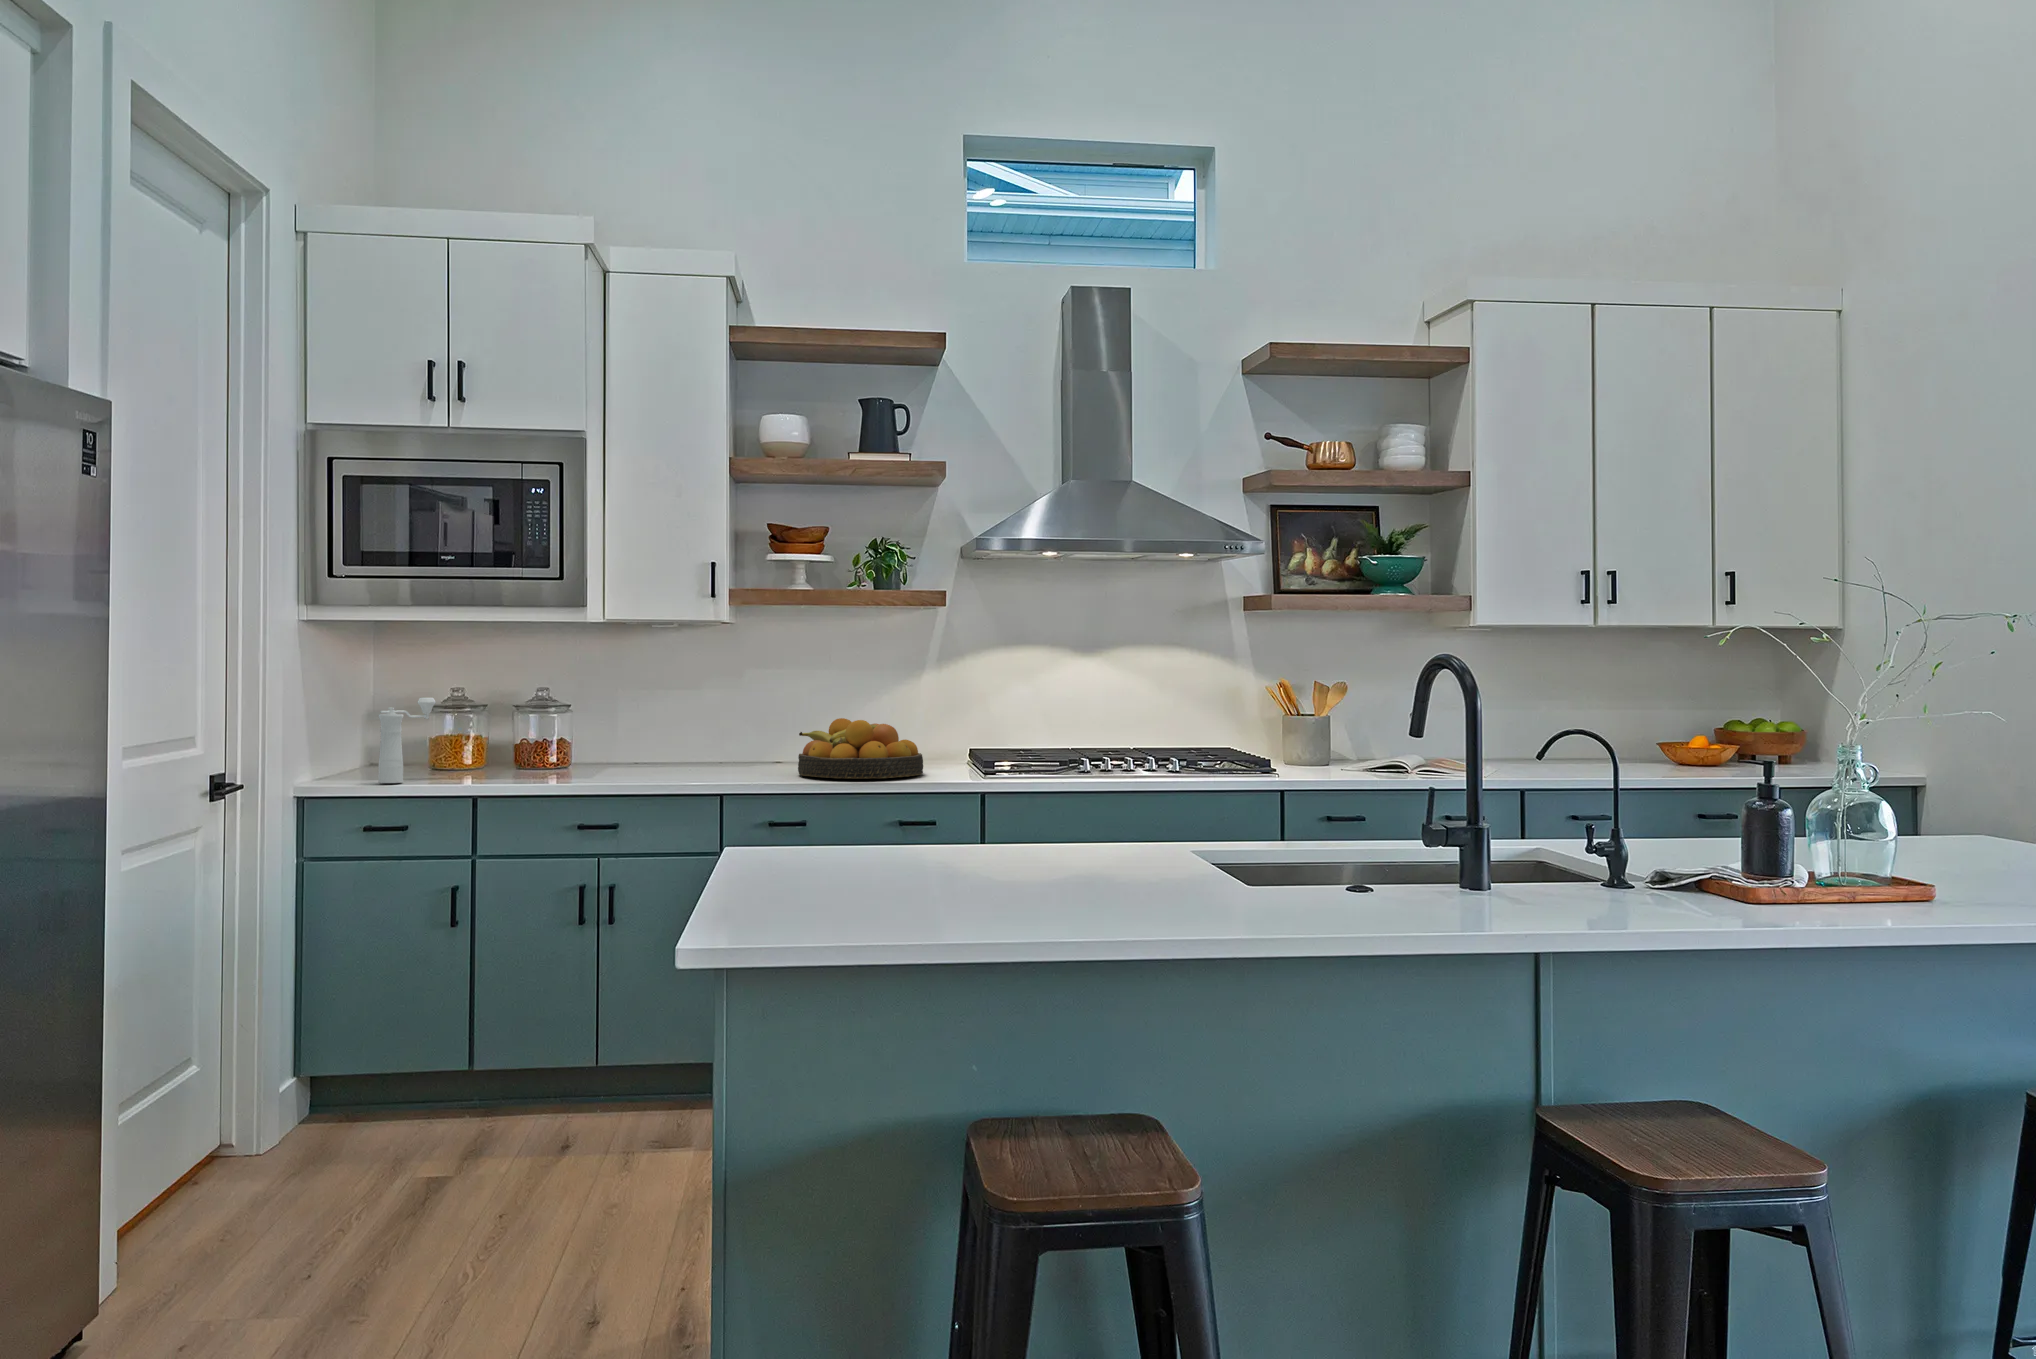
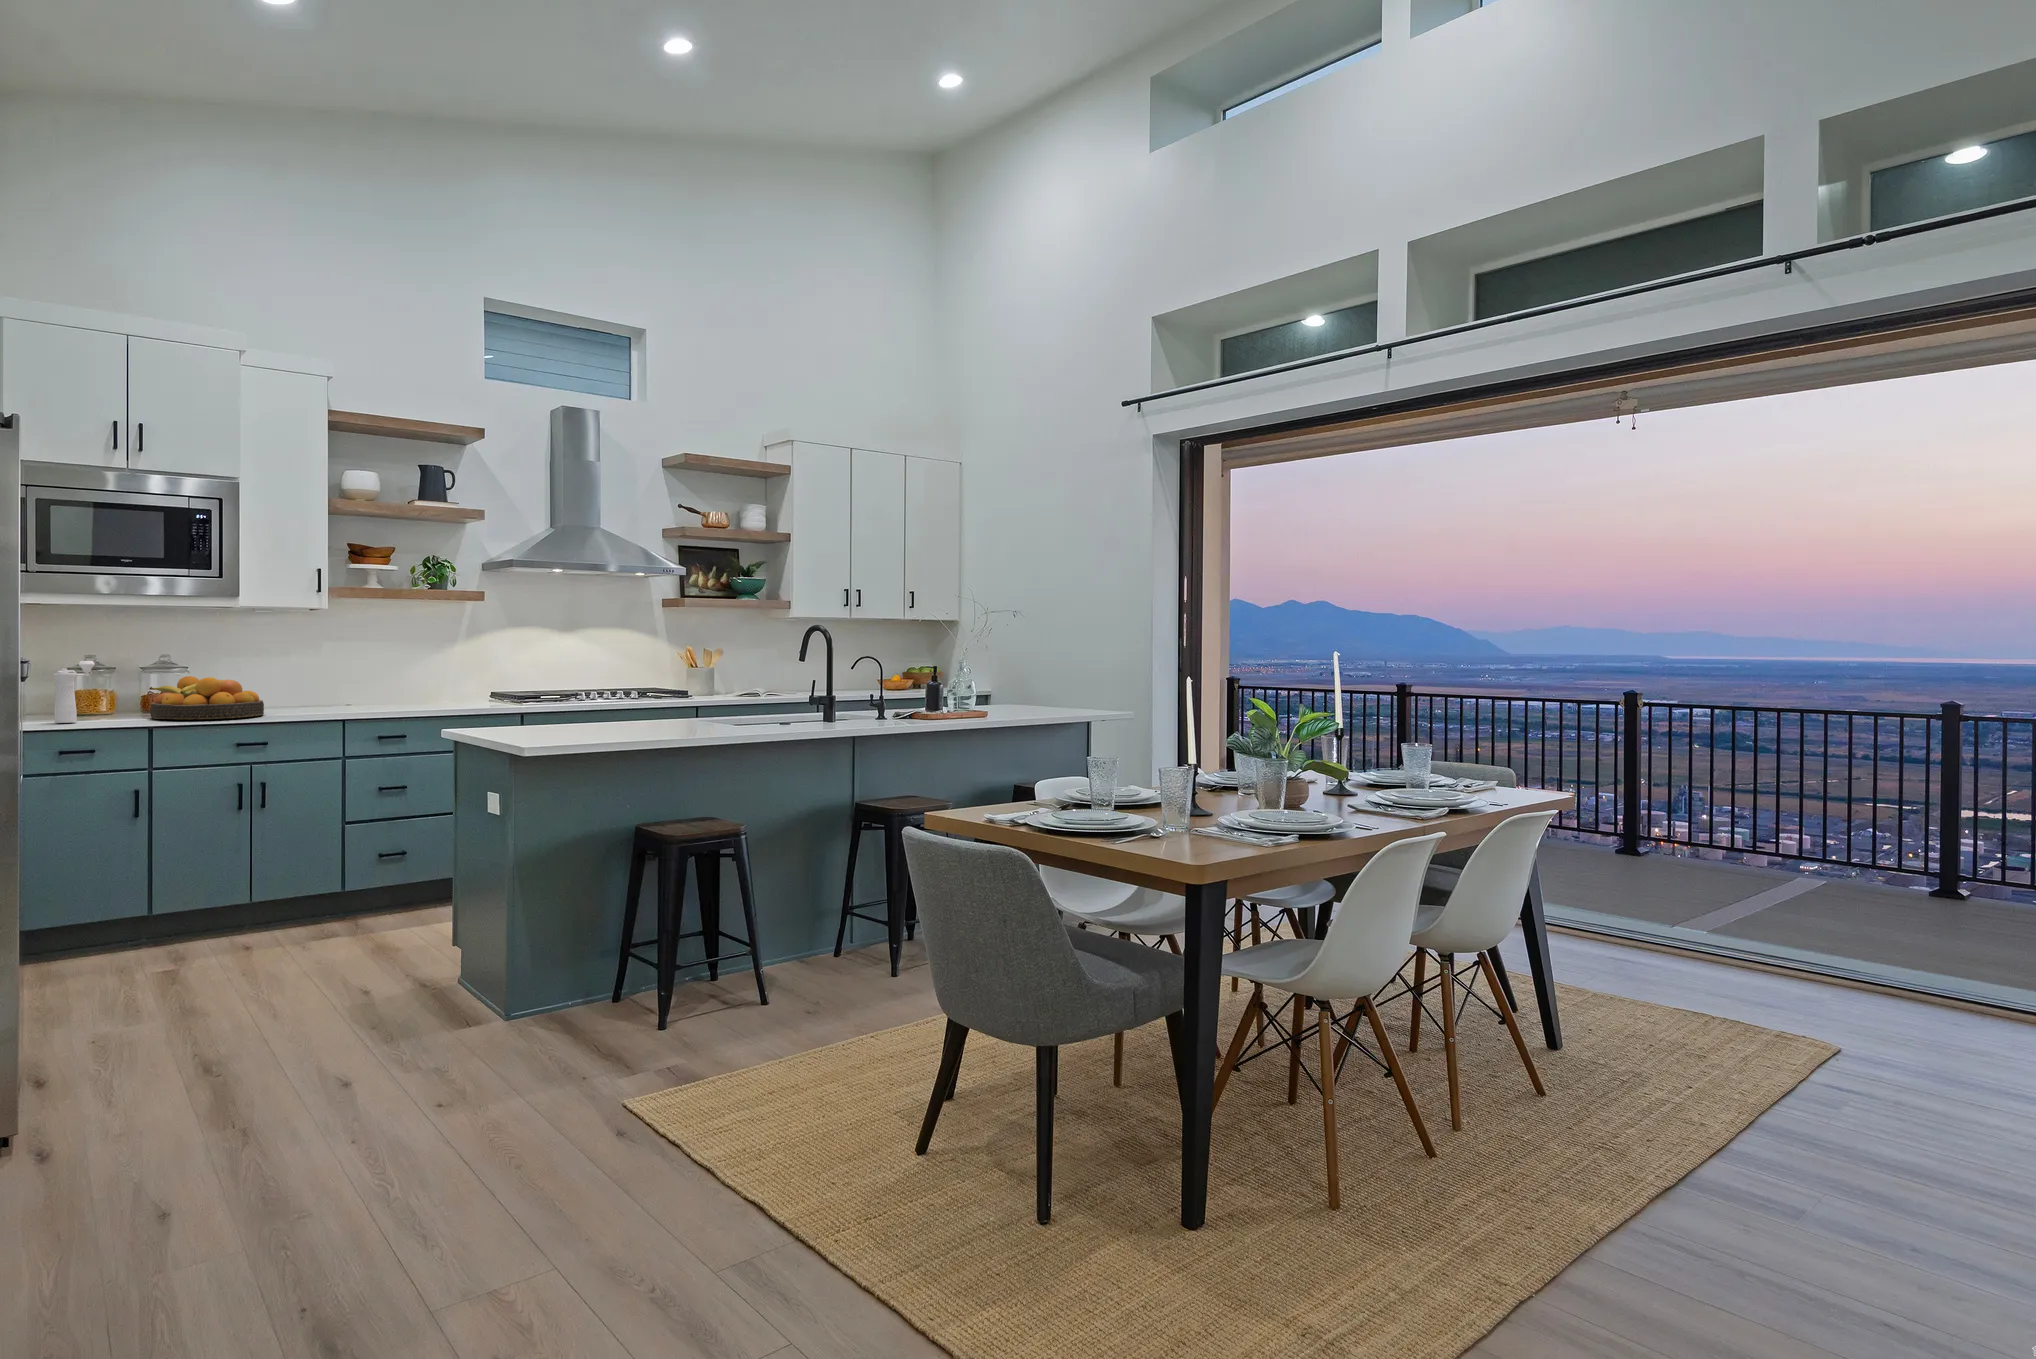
fruit bowl: present [798,718,923,779] -> present [149,676,264,719]

